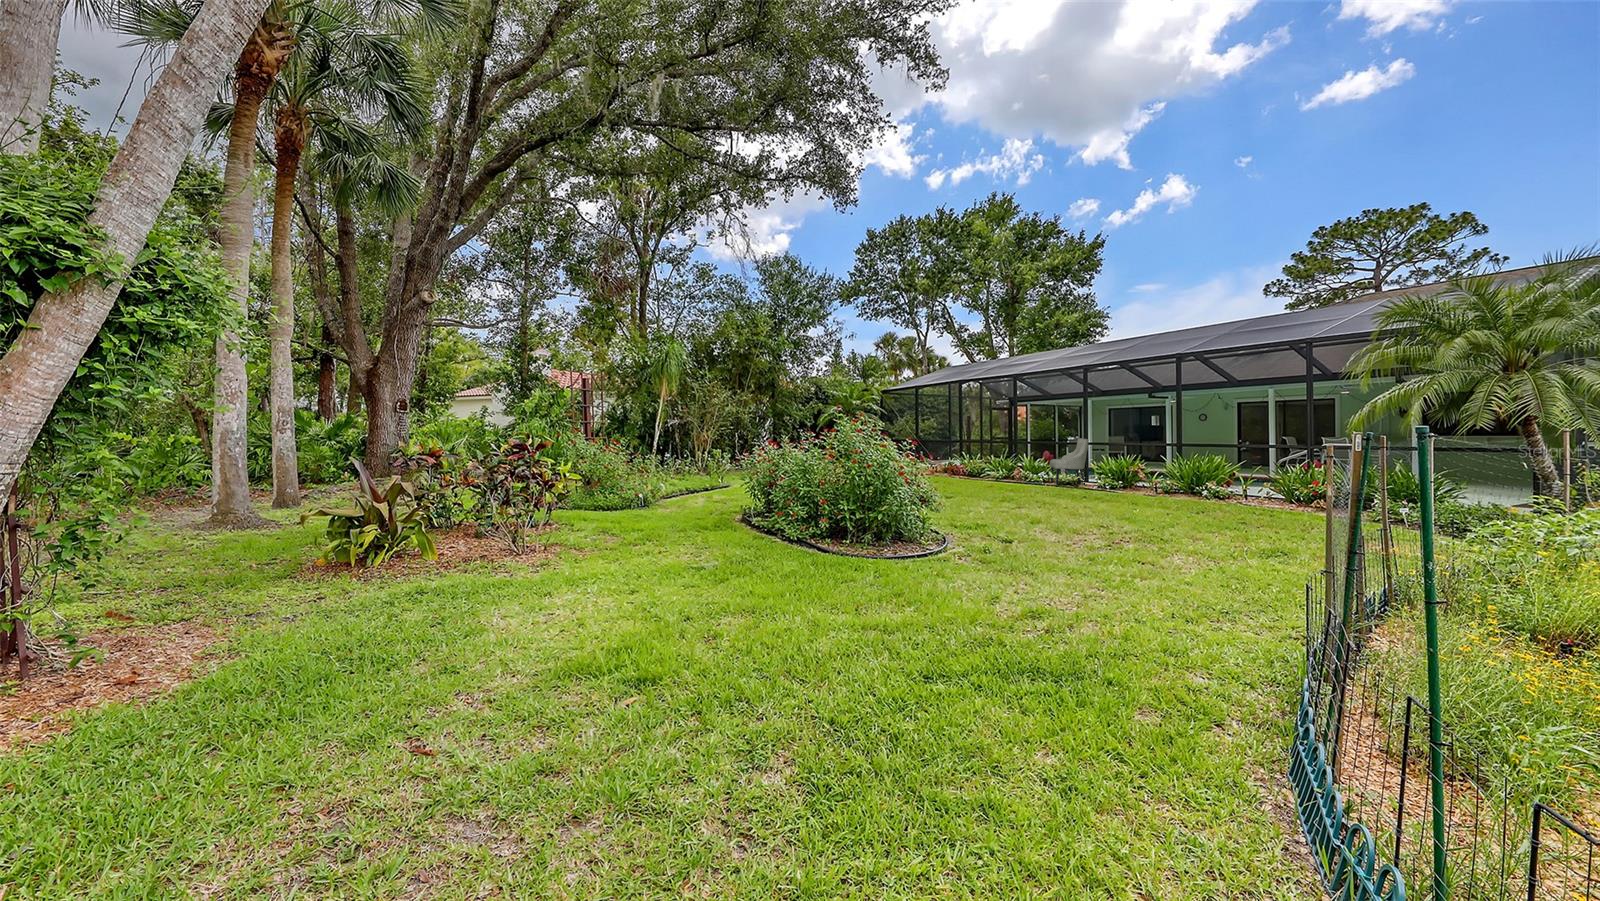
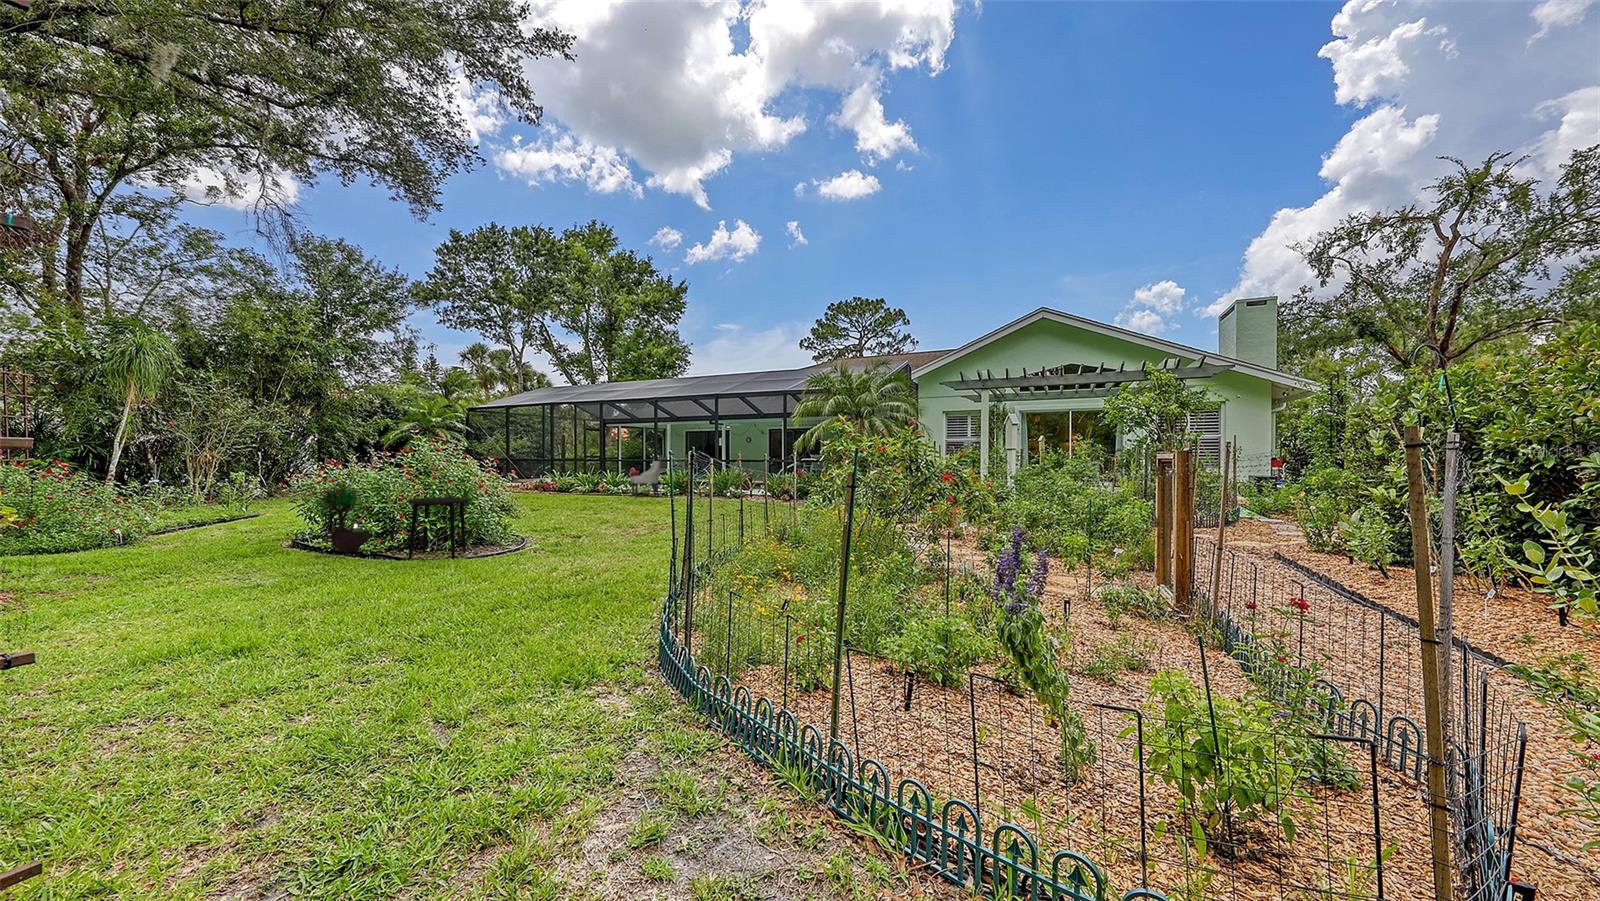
potted tree: none [748,462,797,537] -> present [315,484,370,552]
side table: none [829,486,890,561] -> present [408,498,470,559]

